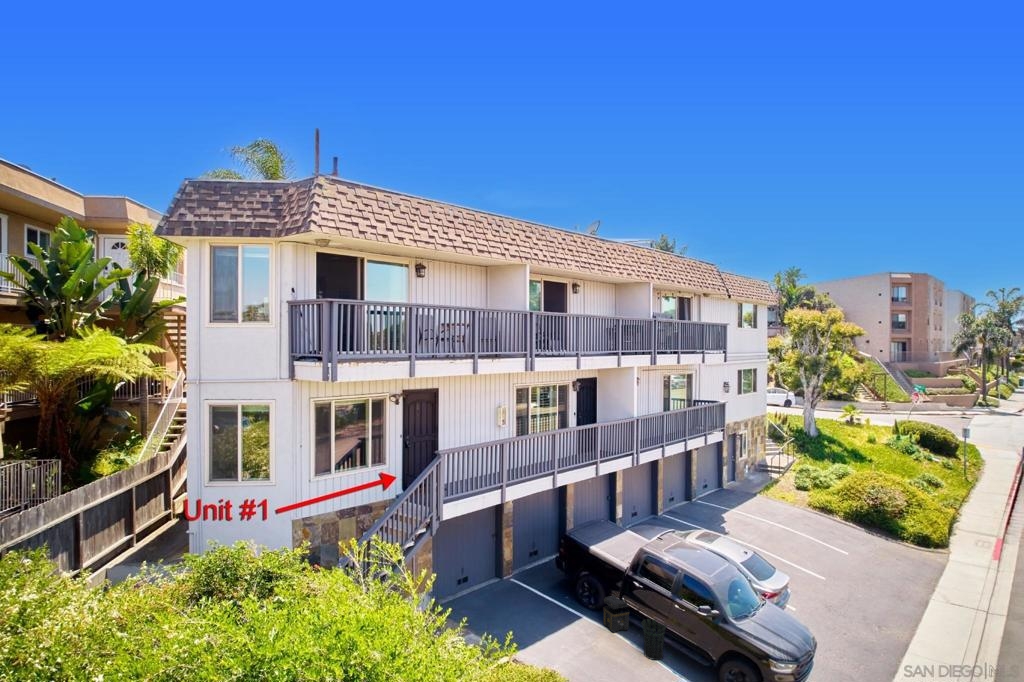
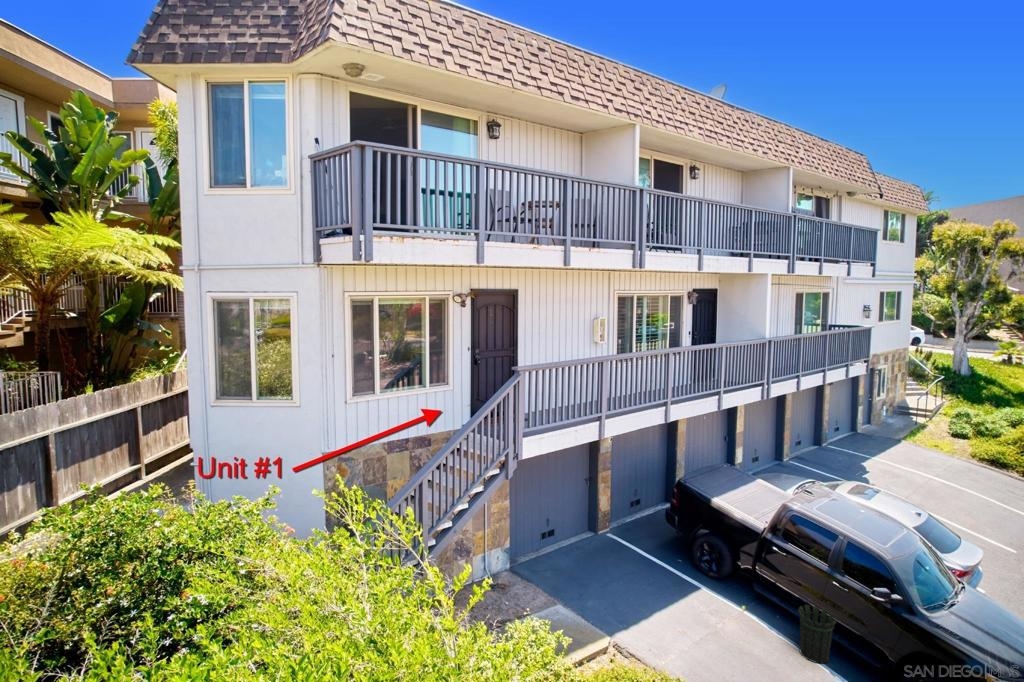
toolbox: present [603,596,629,632] -> none [735,567,774,616]

